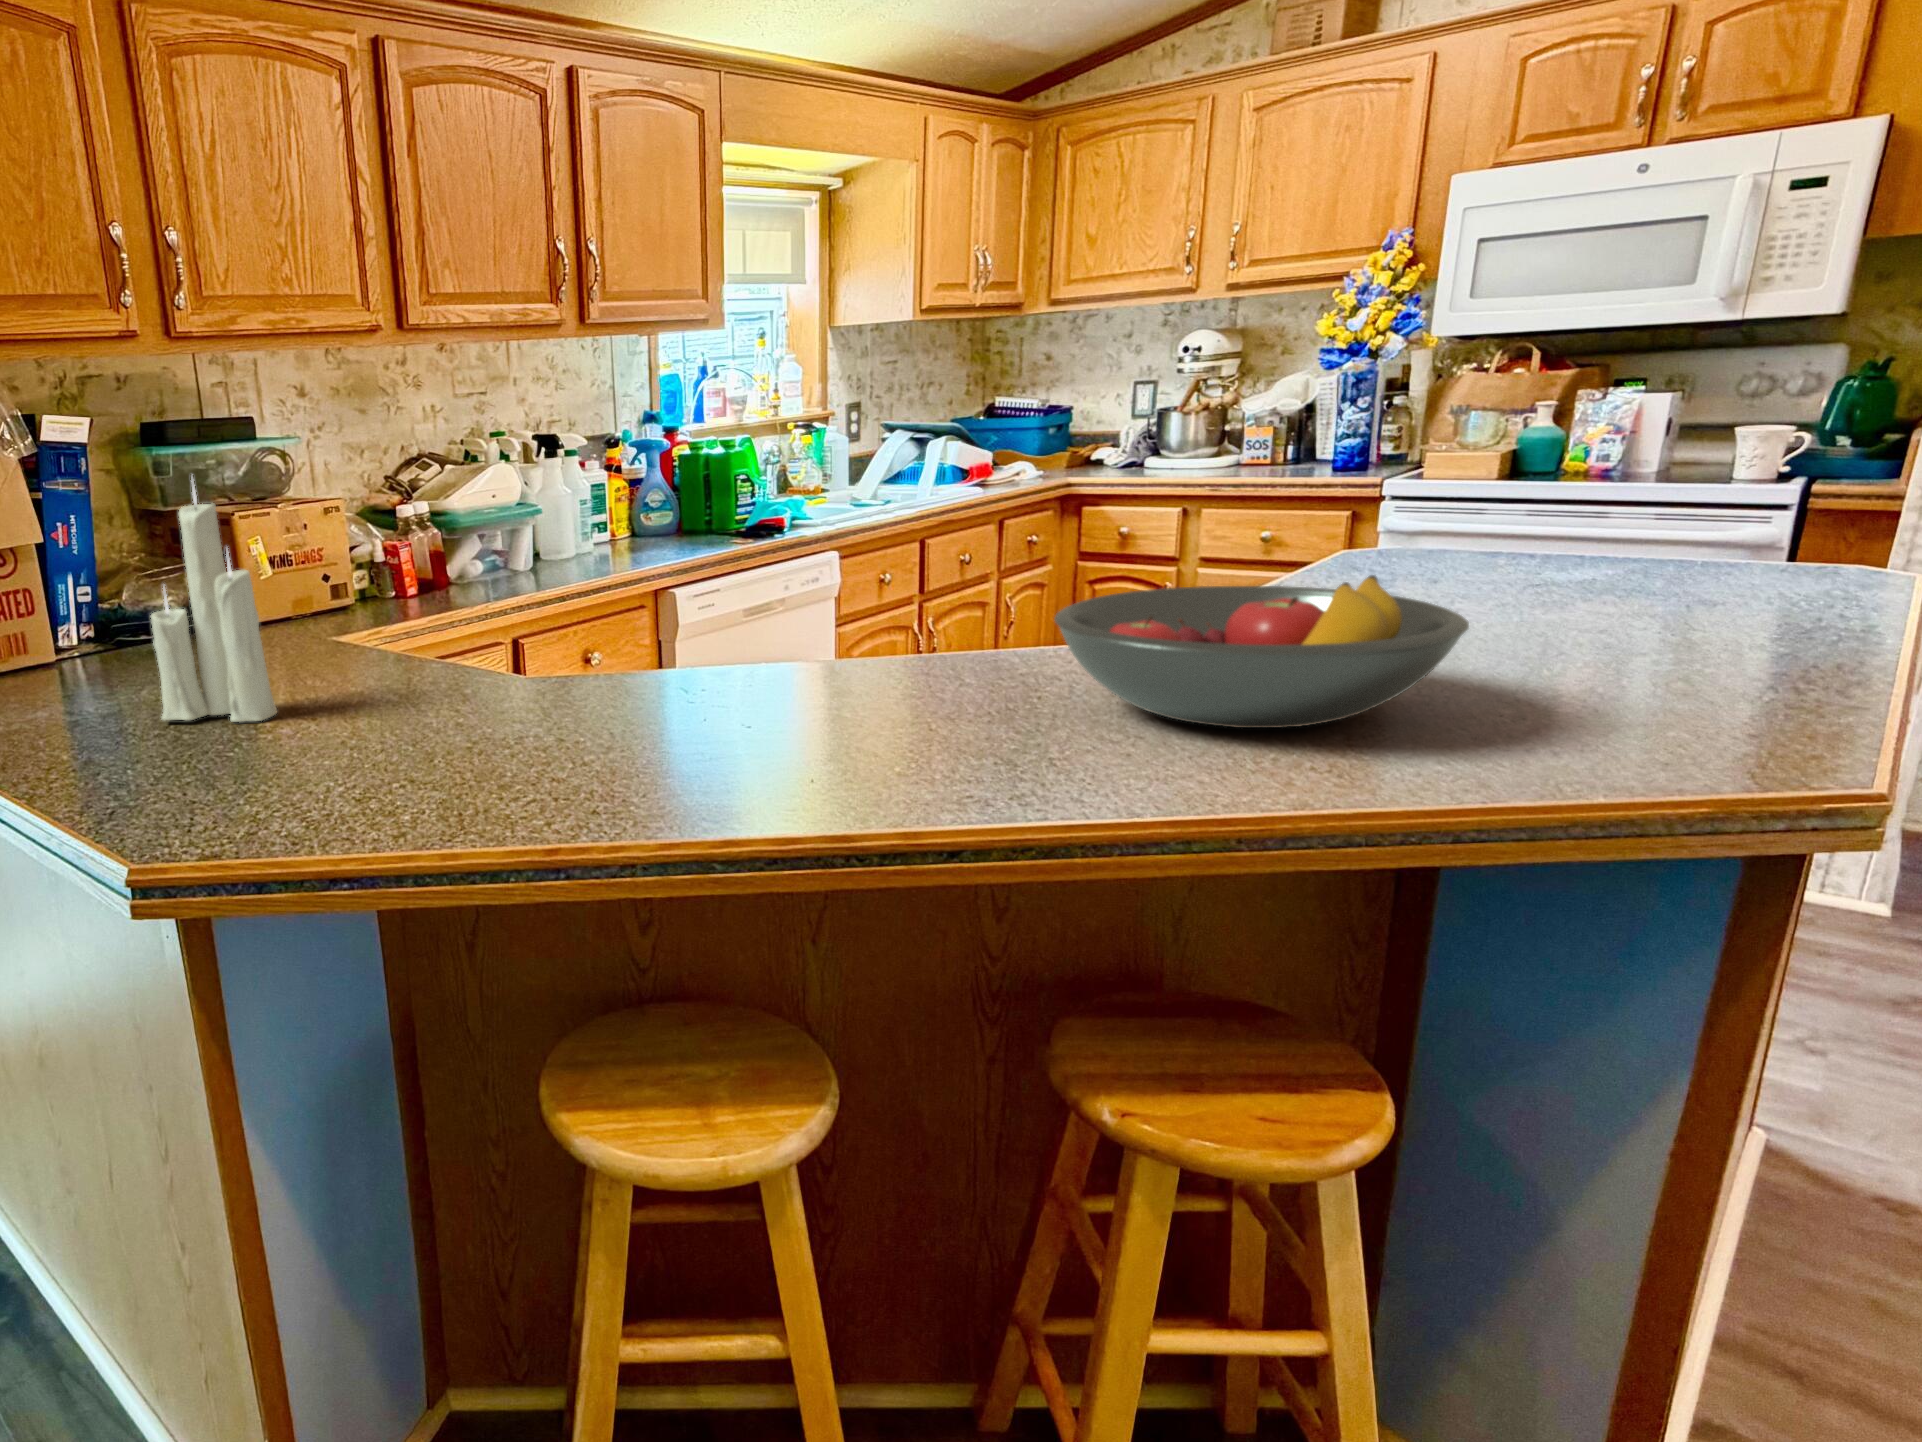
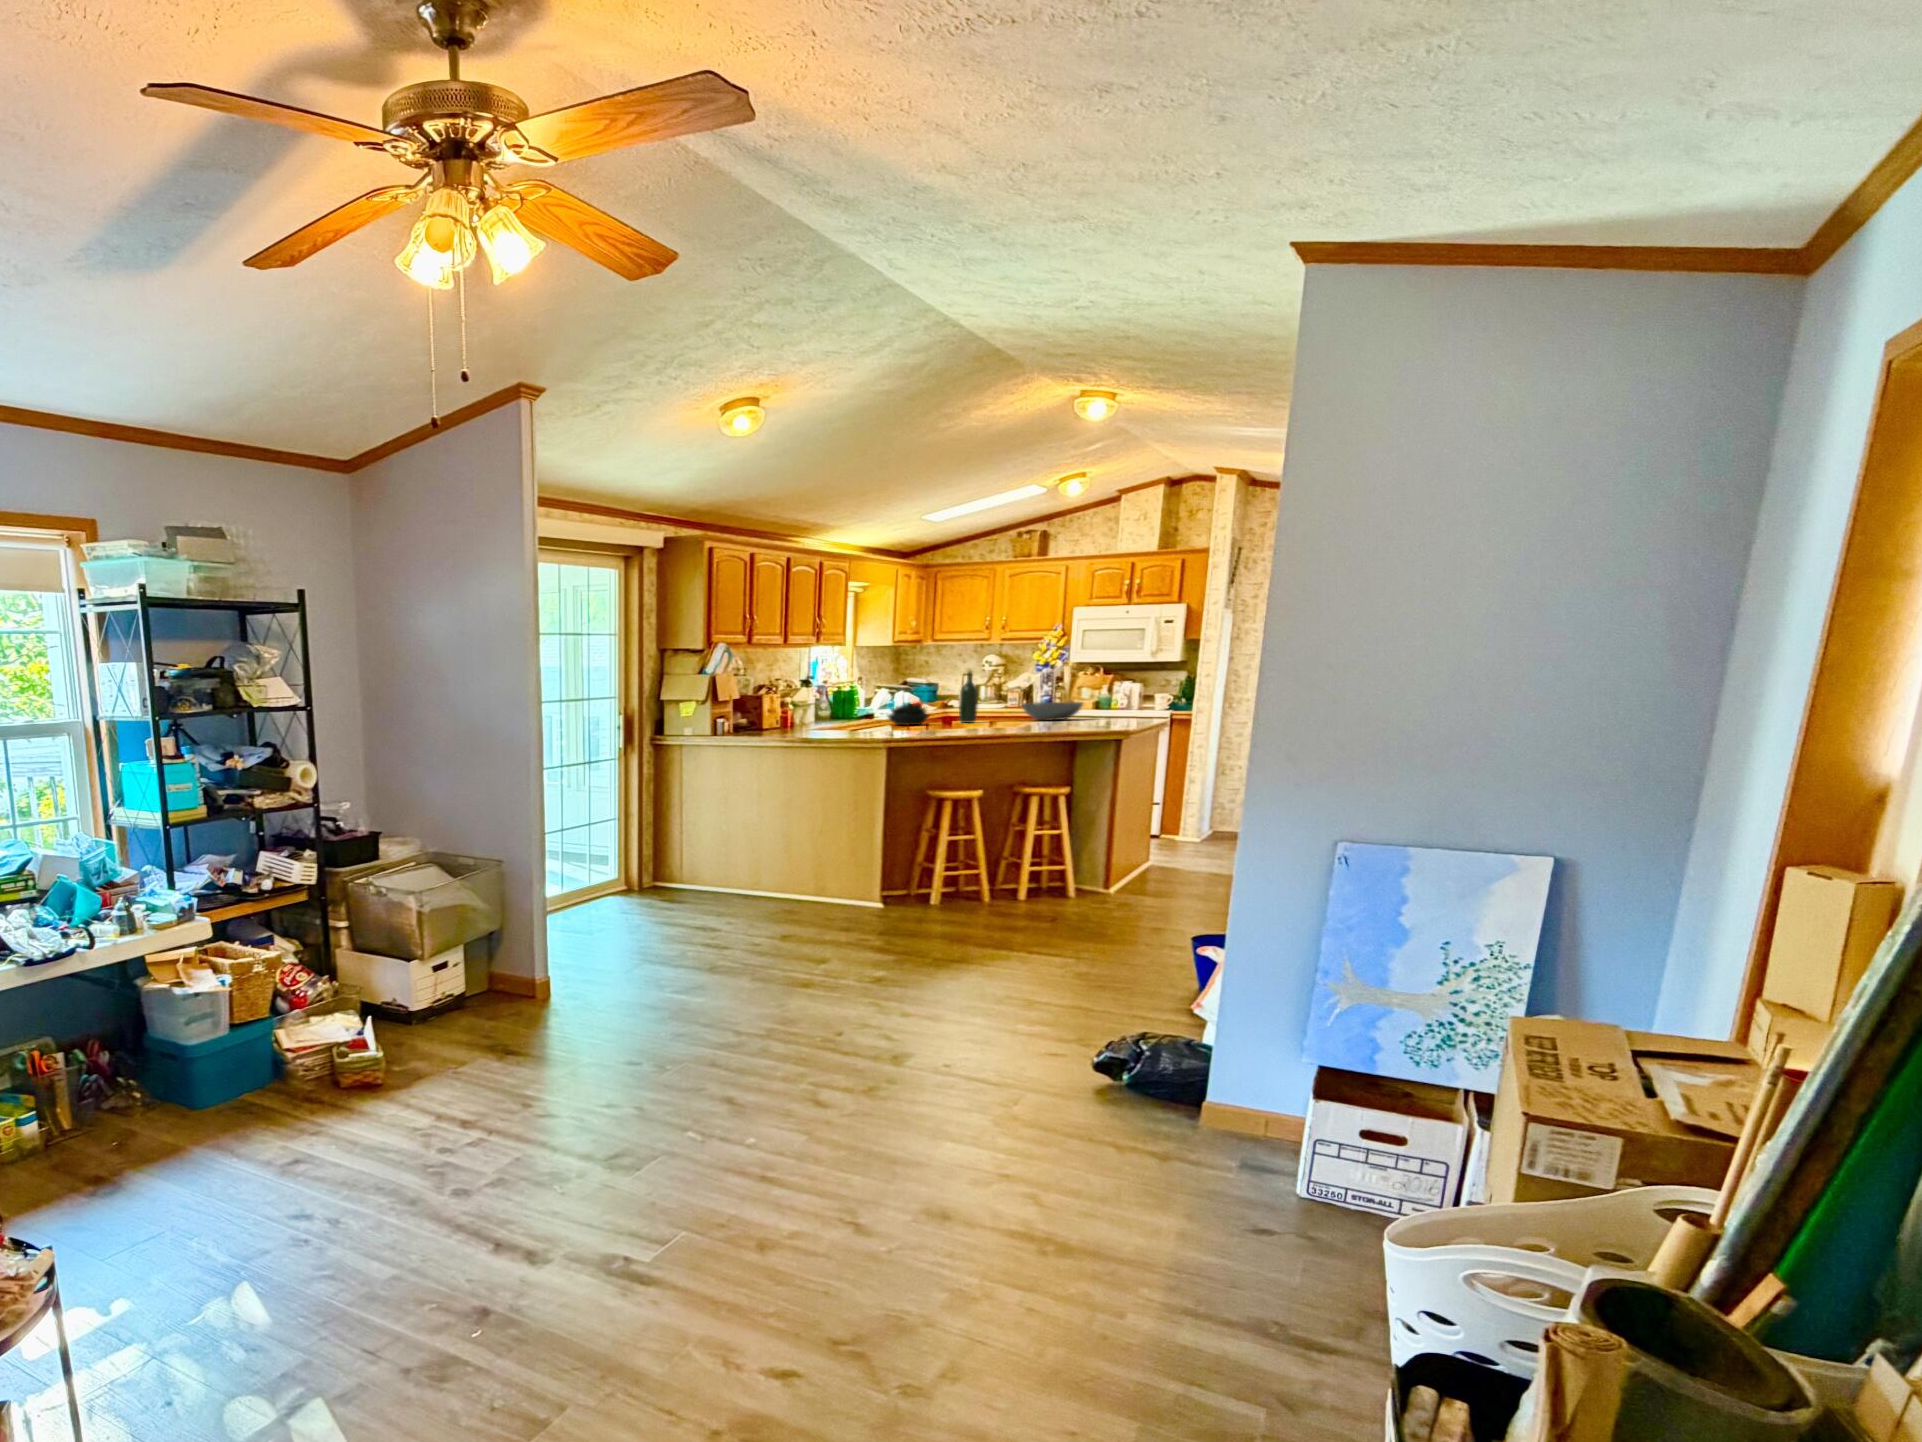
wine bottle: none [718,435,811,712] -> present [959,671,978,723]
candle: present [151,484,277,722] -> none [839,671,865,726]
succulent plant: none [321,616,538,743] -> present [888,703,930,725]

